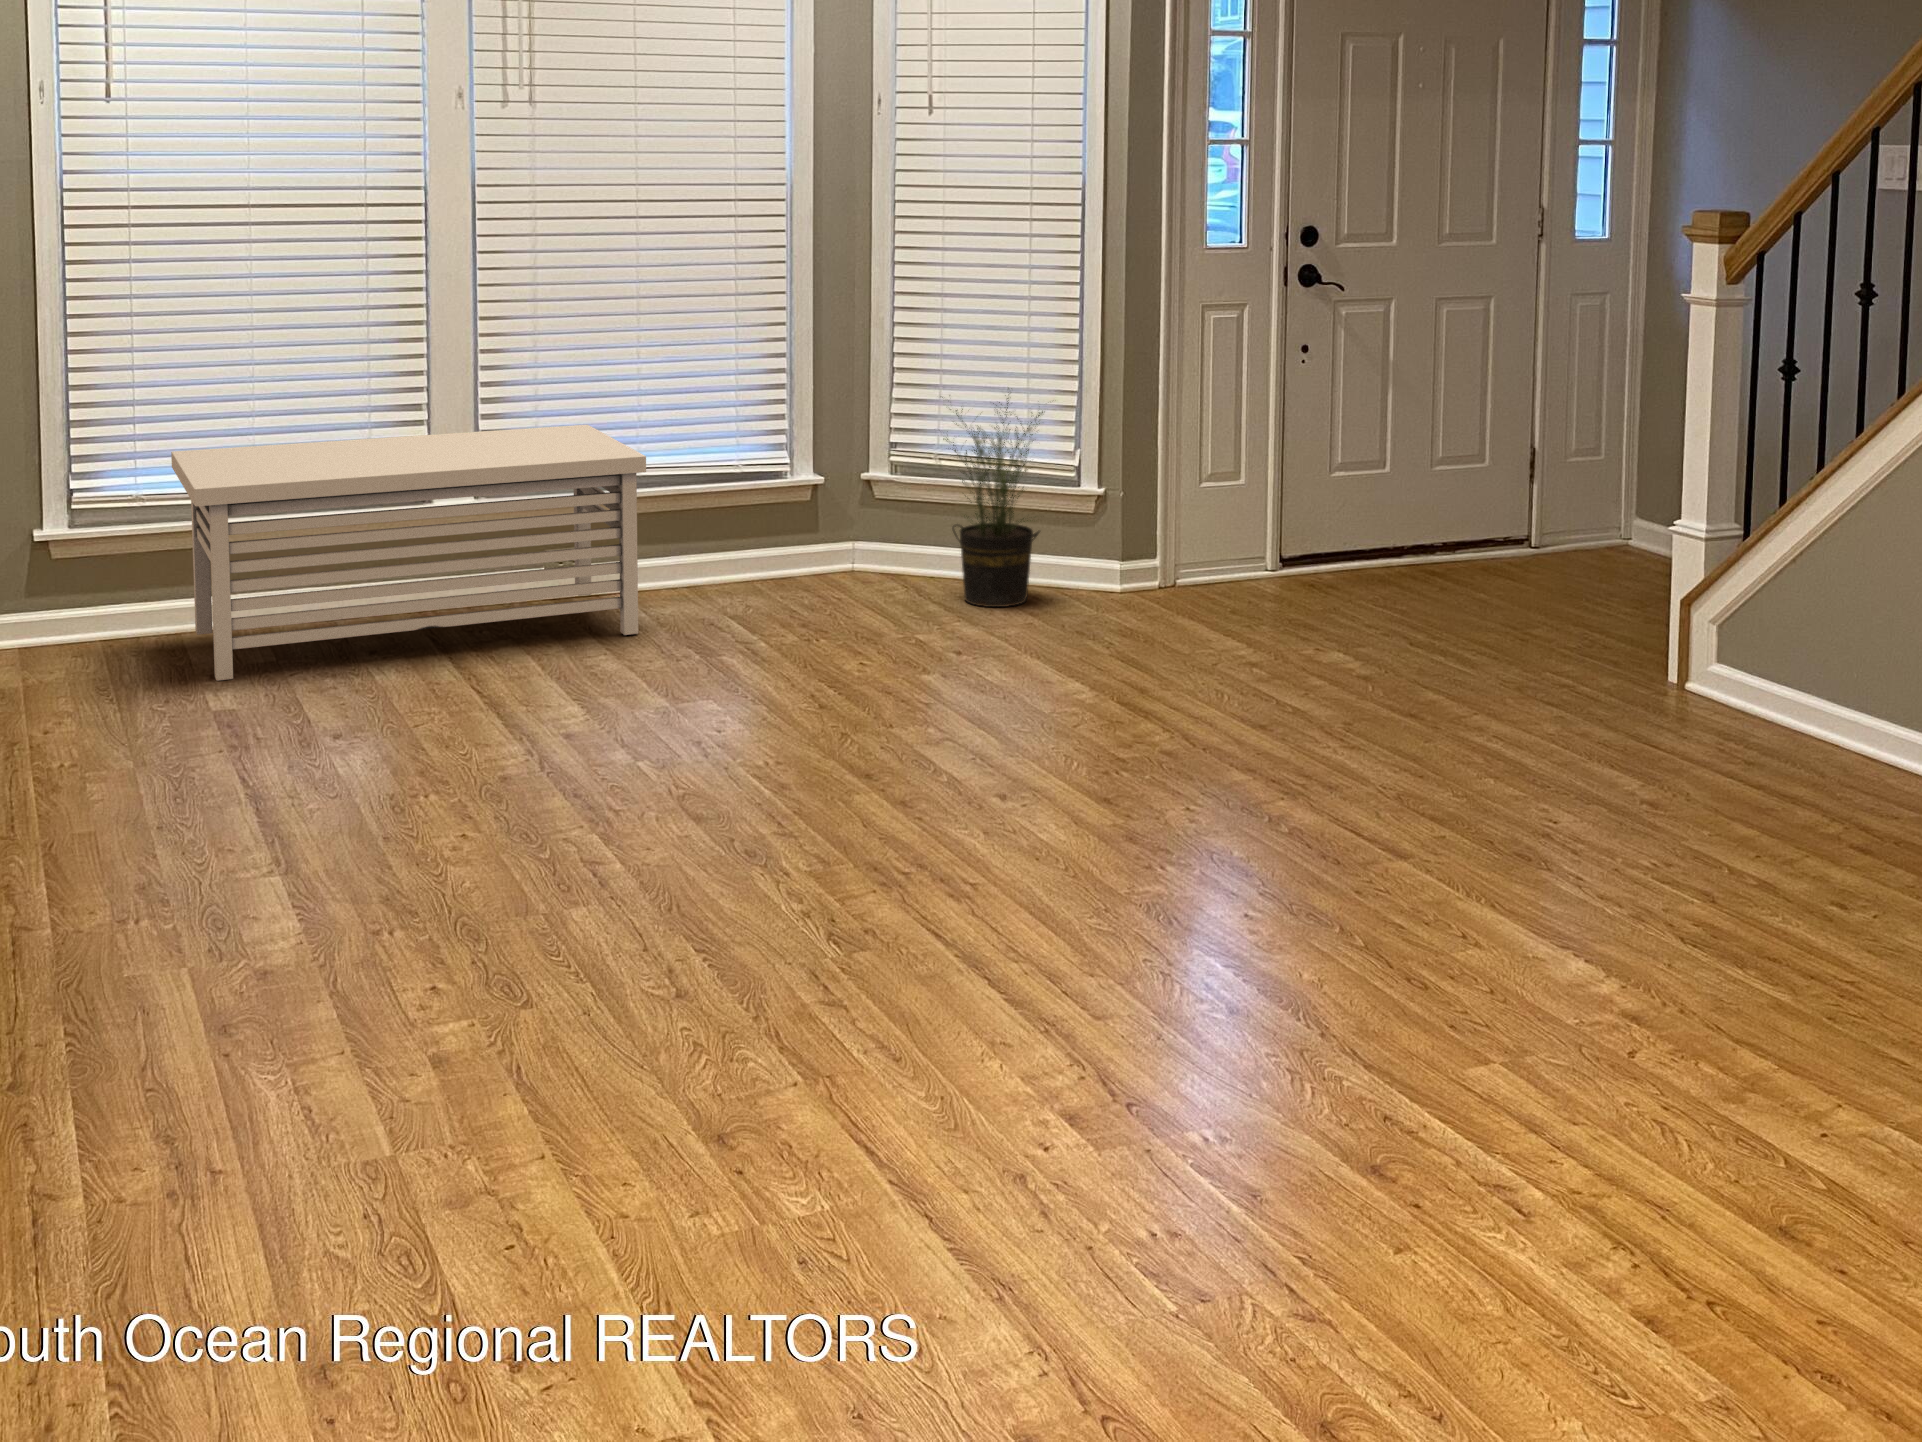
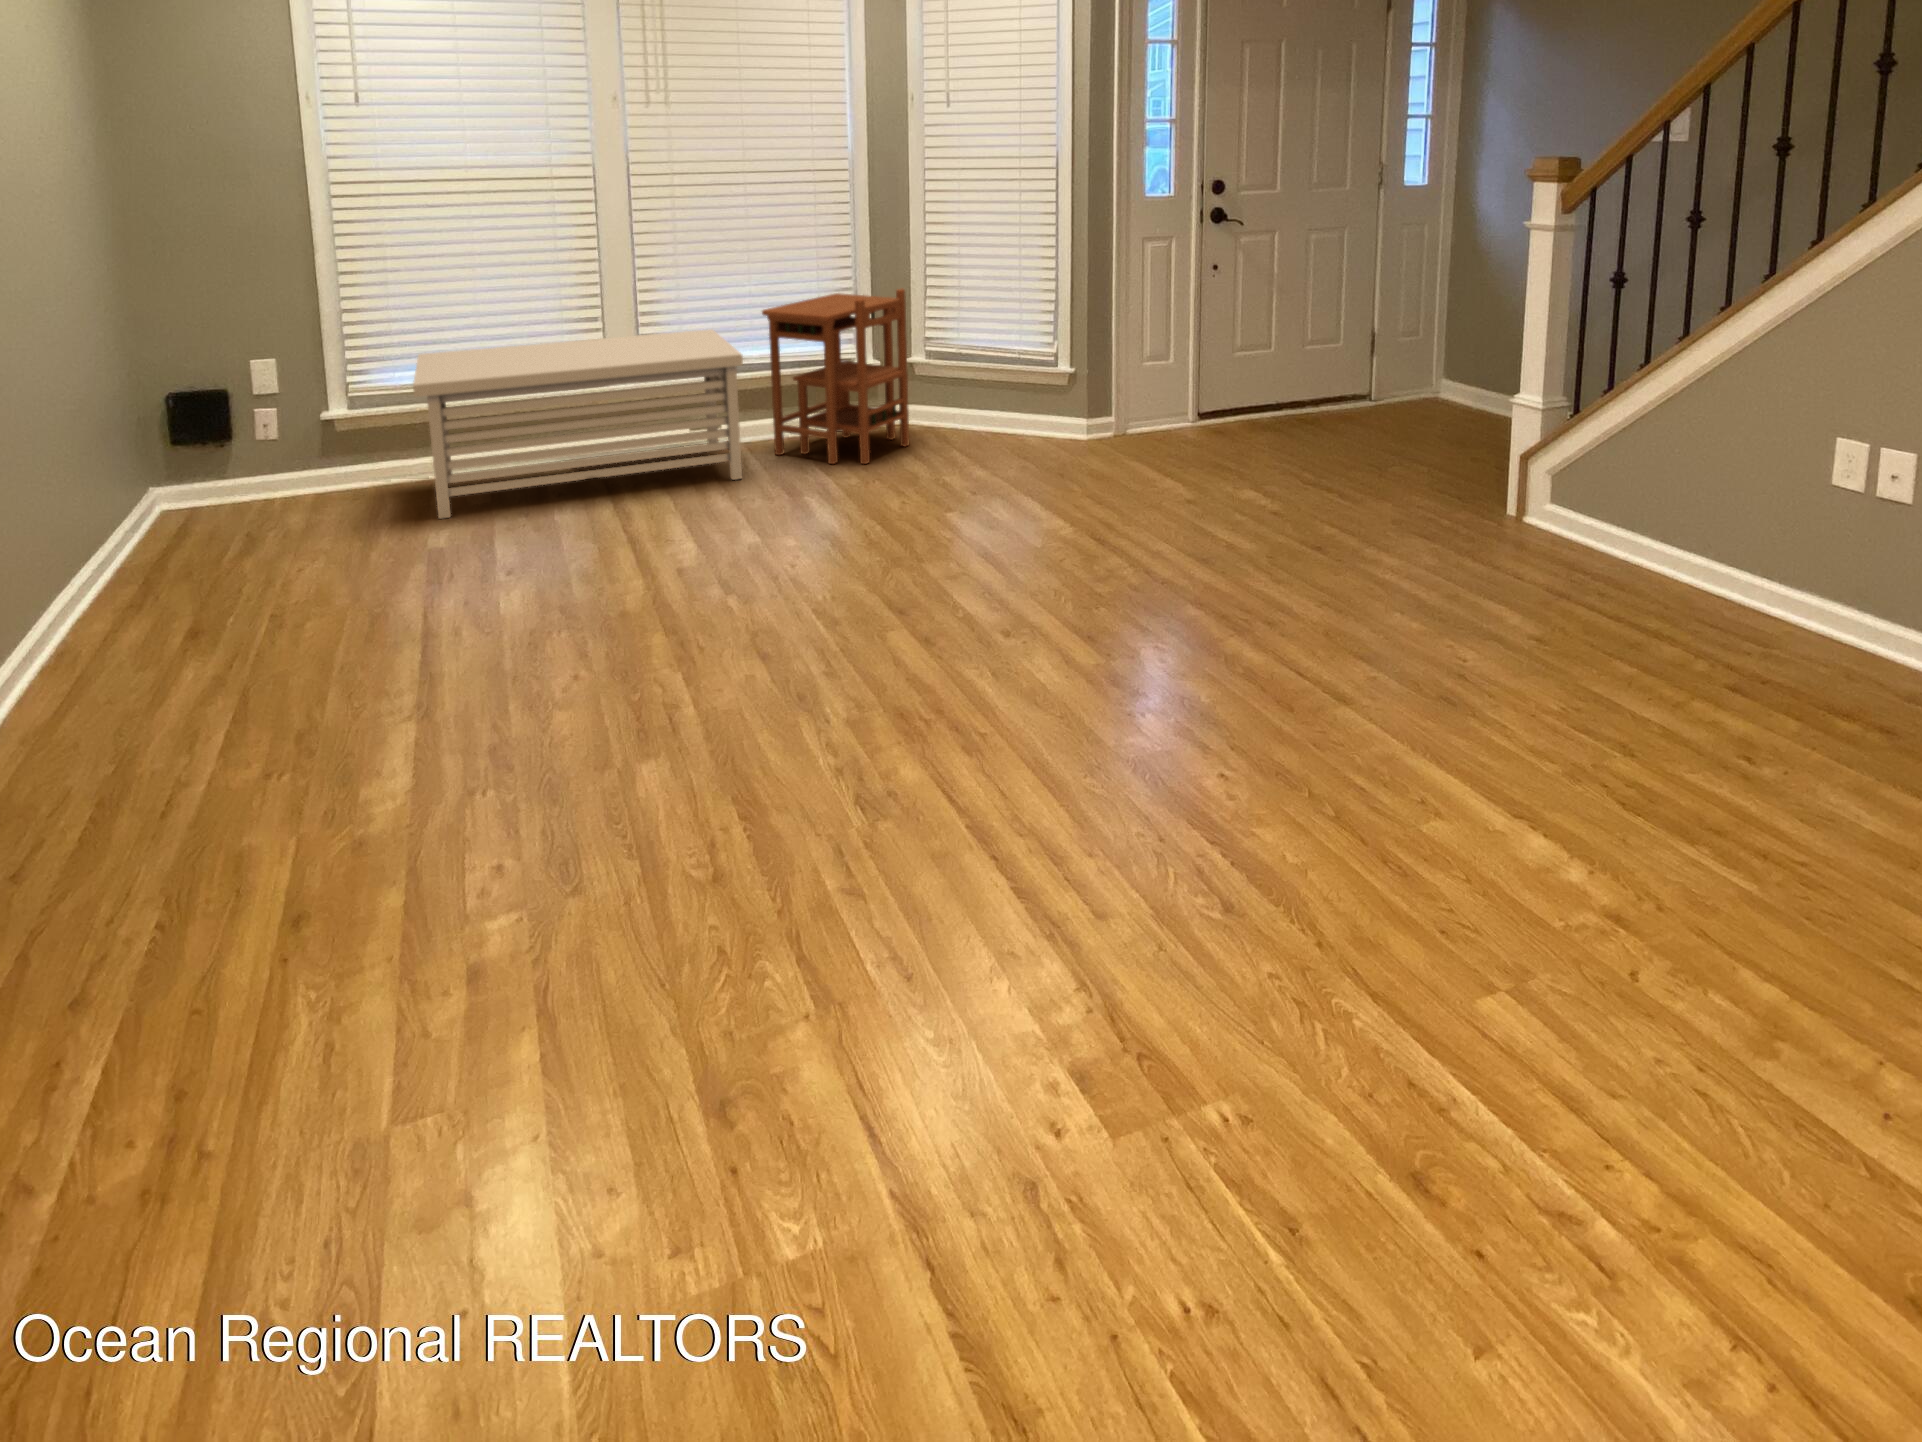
side table: none [666,370,869,617] -> present [762,289,909,464]
potted plant: present [942,397,1045,607] -> none [952,298,1038,456]

